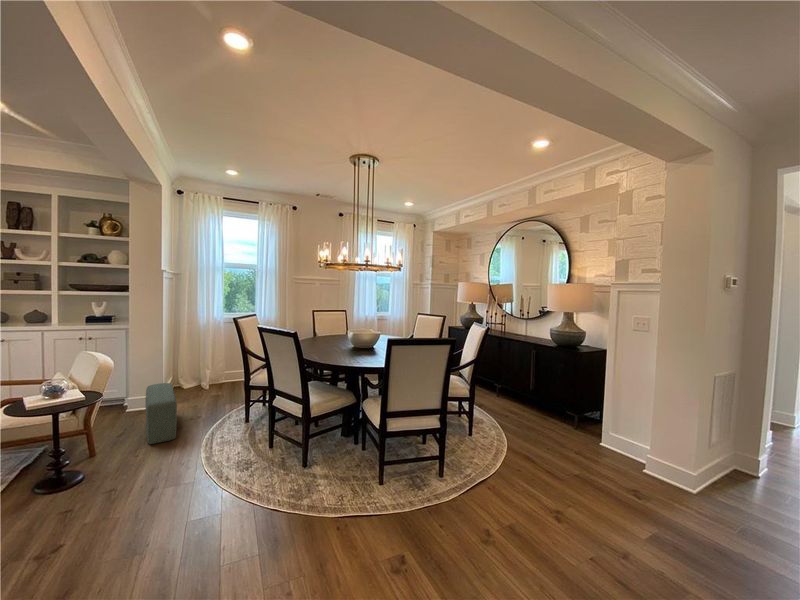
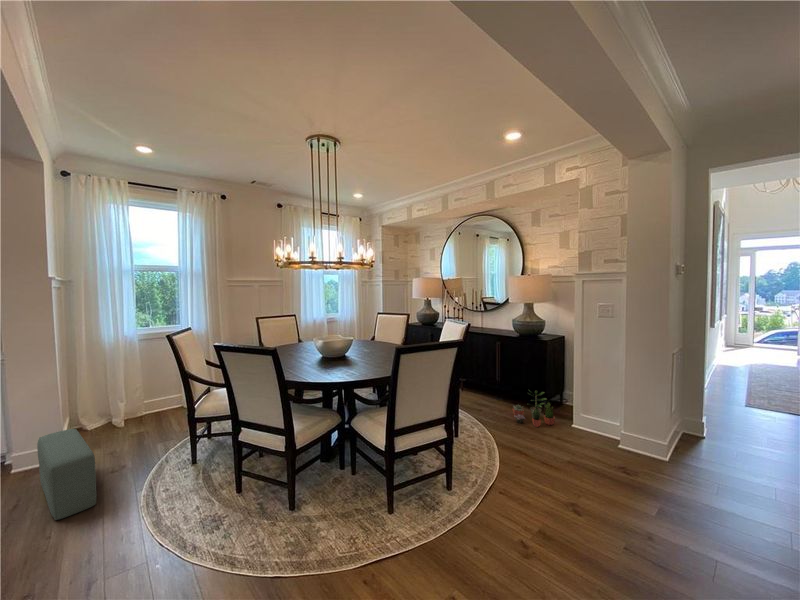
potted plant: none [537,400,581,439] -> present [513,391,555,427]

